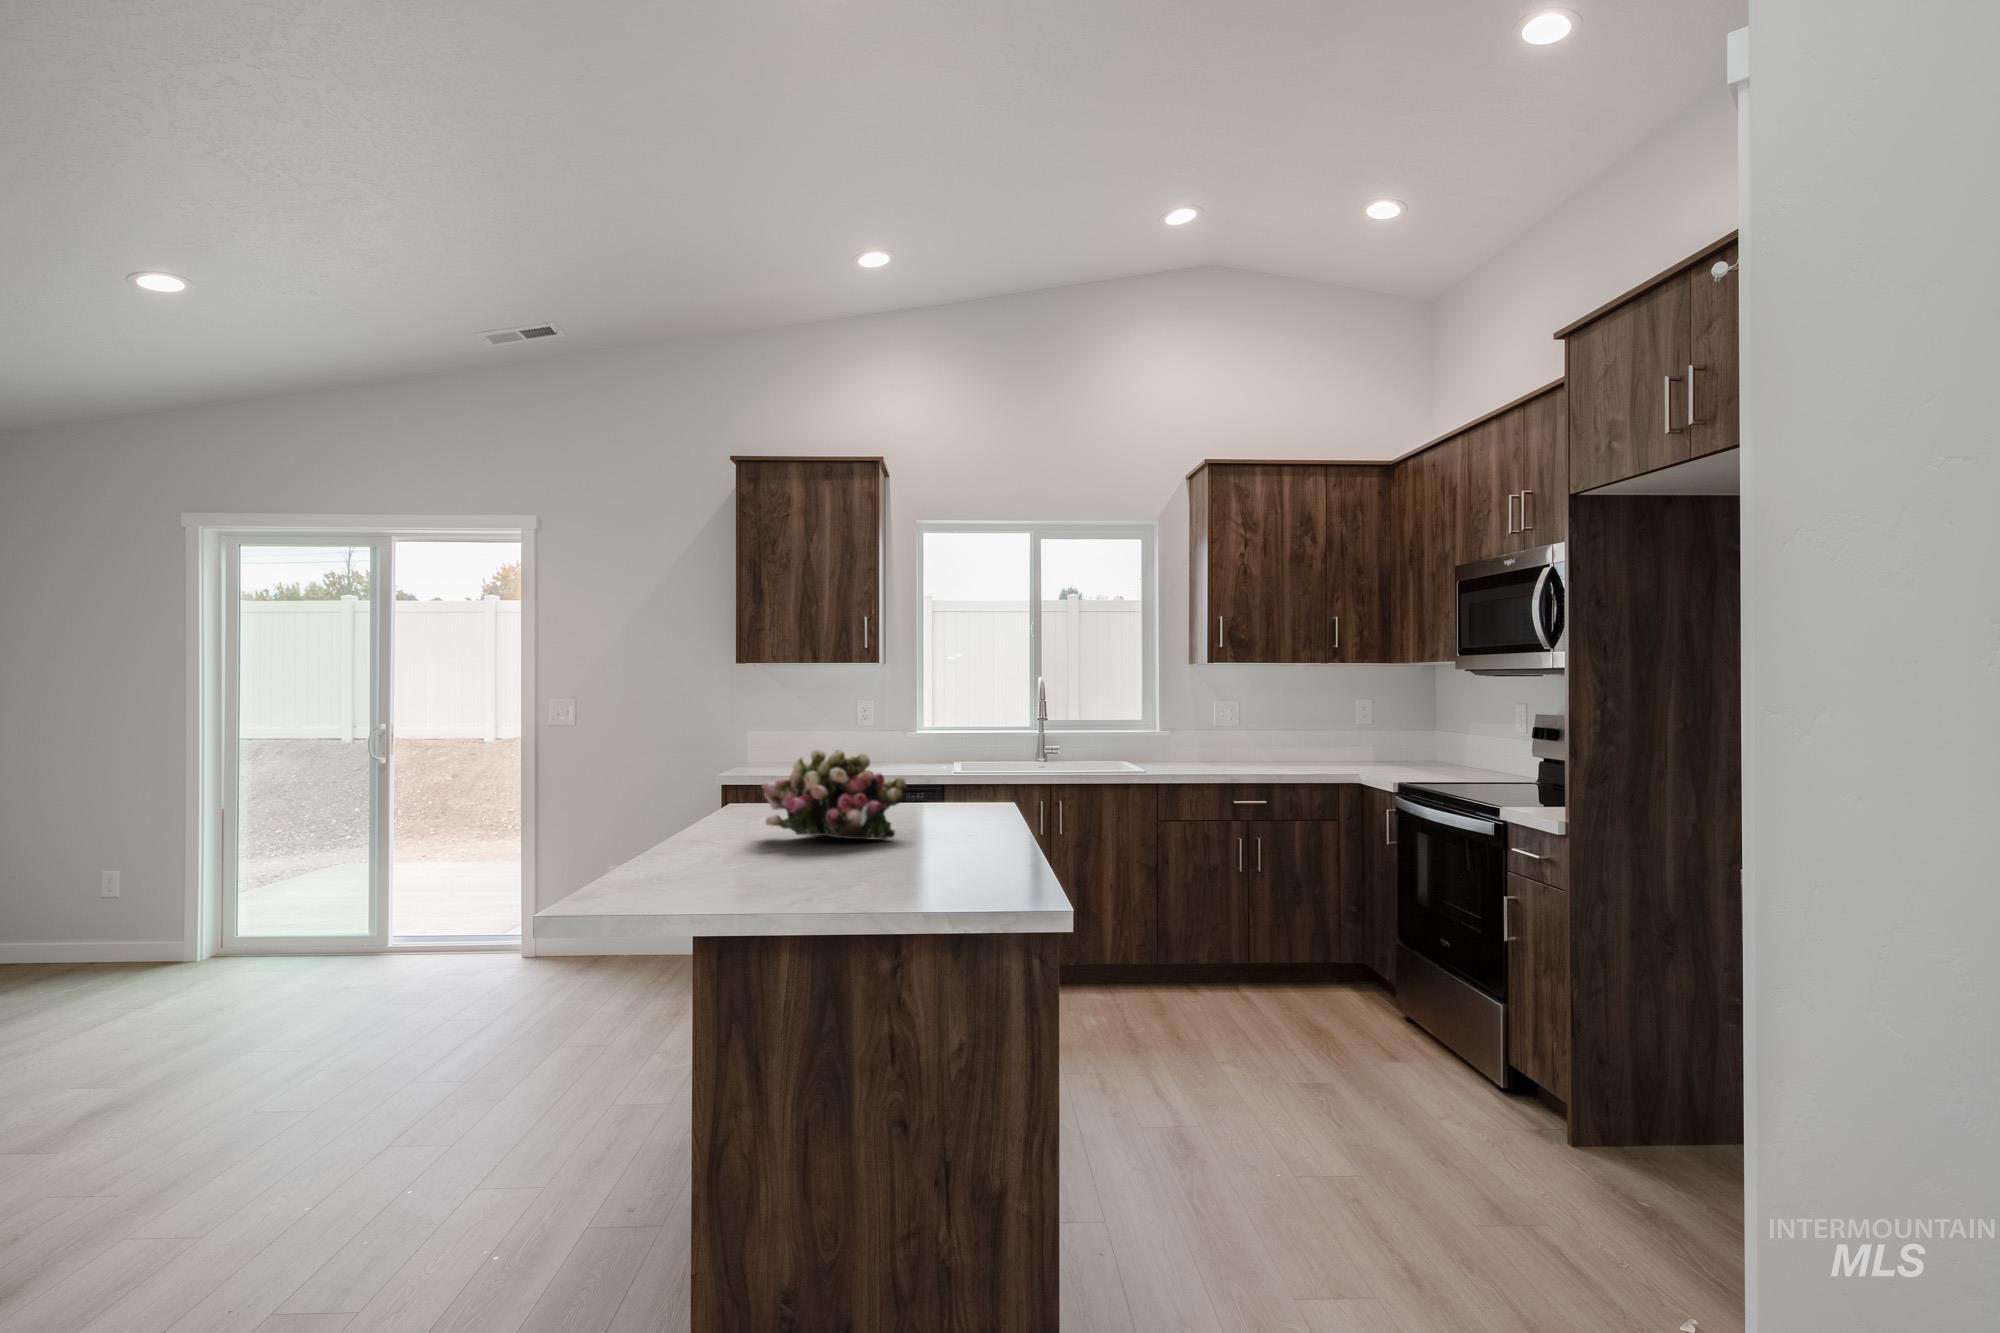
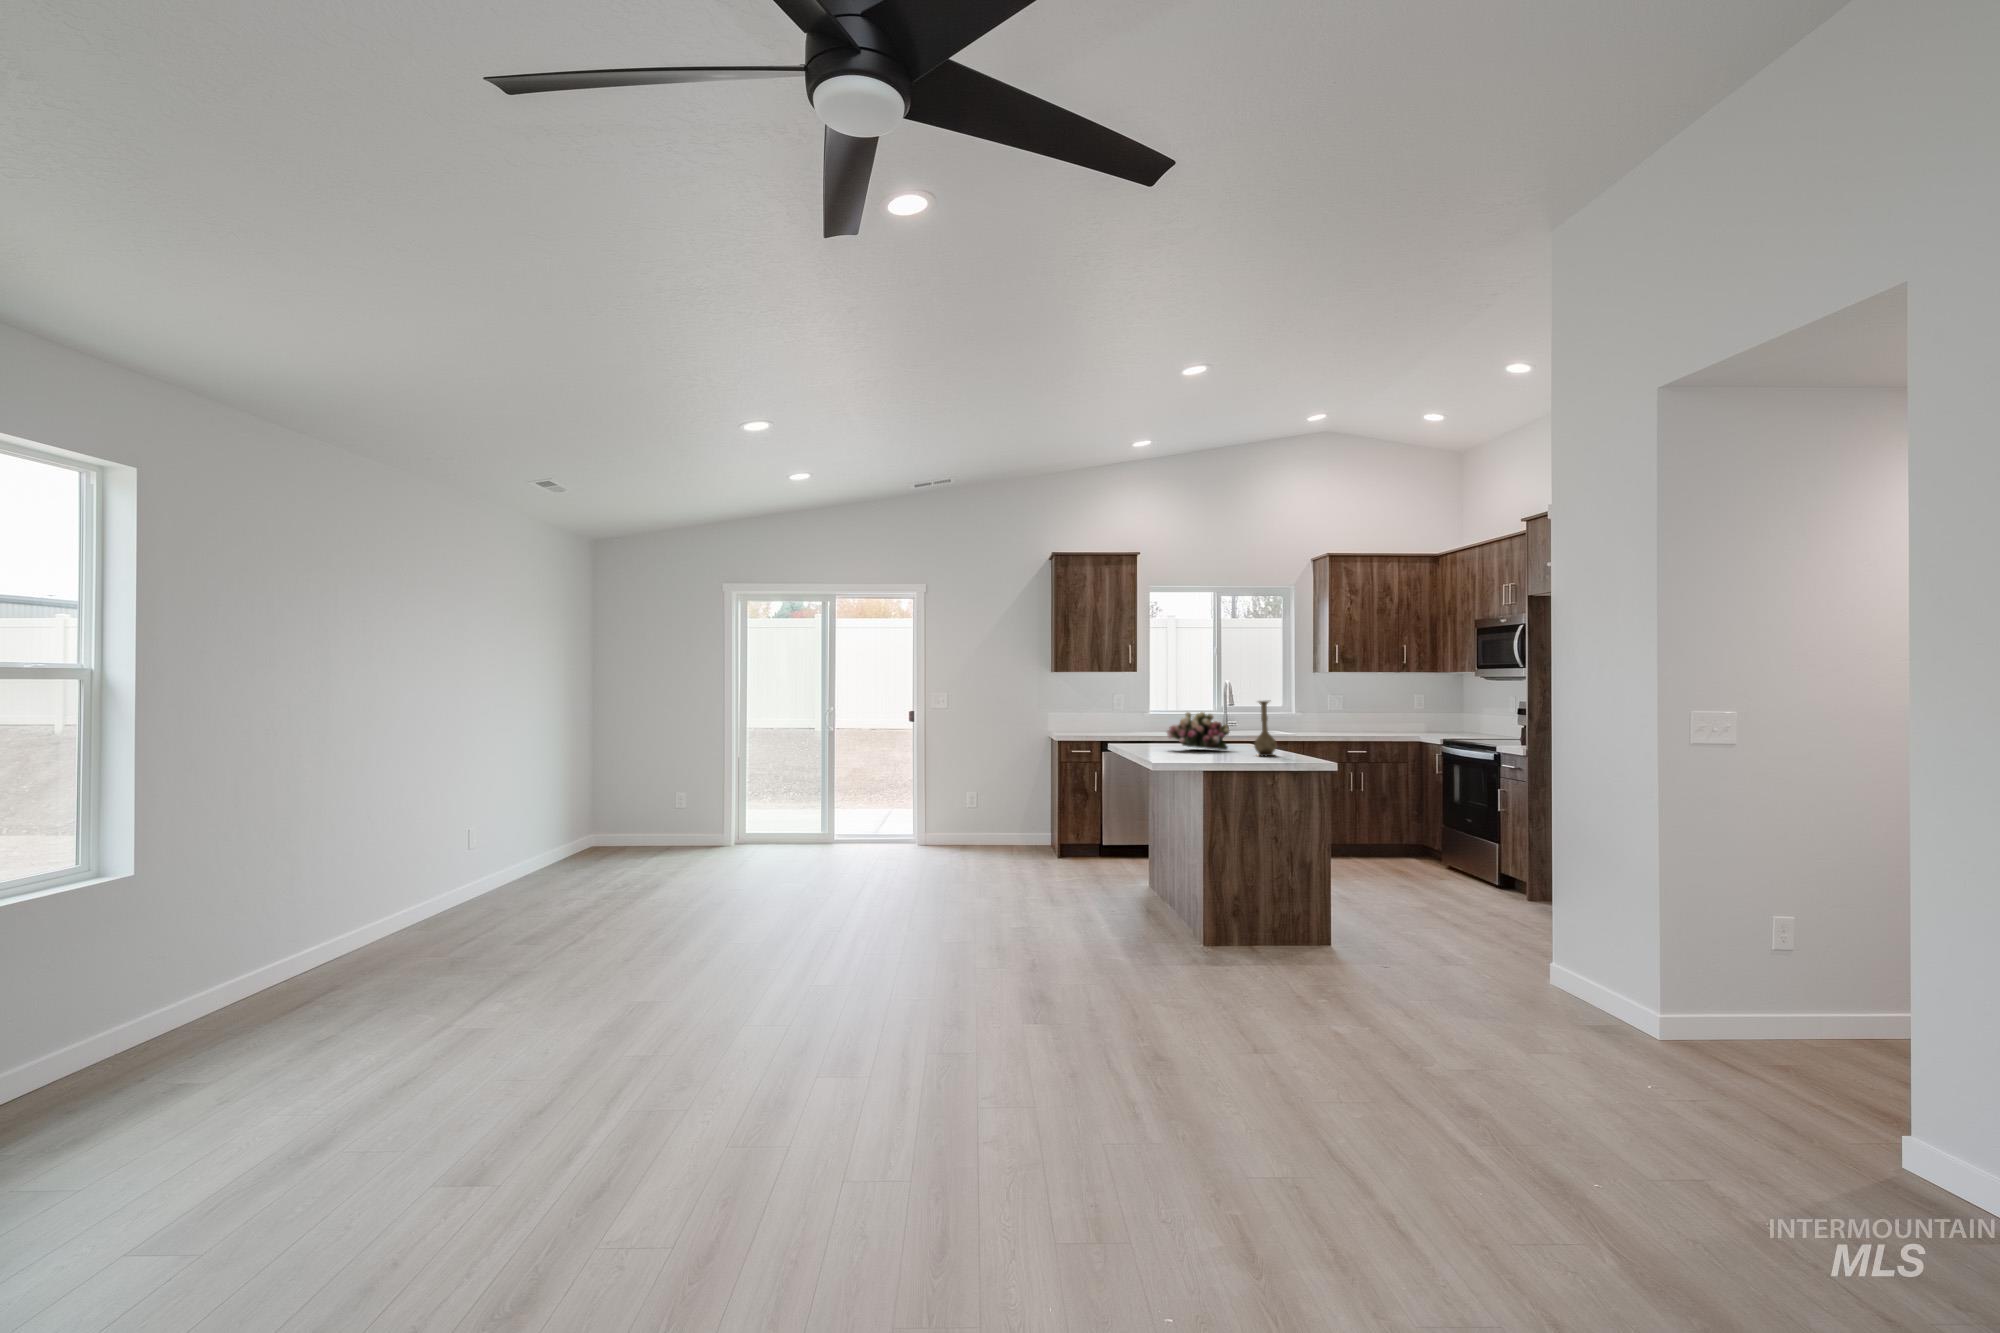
vase: none [903,729,960,875] -> present [1254,701,1277,756]

